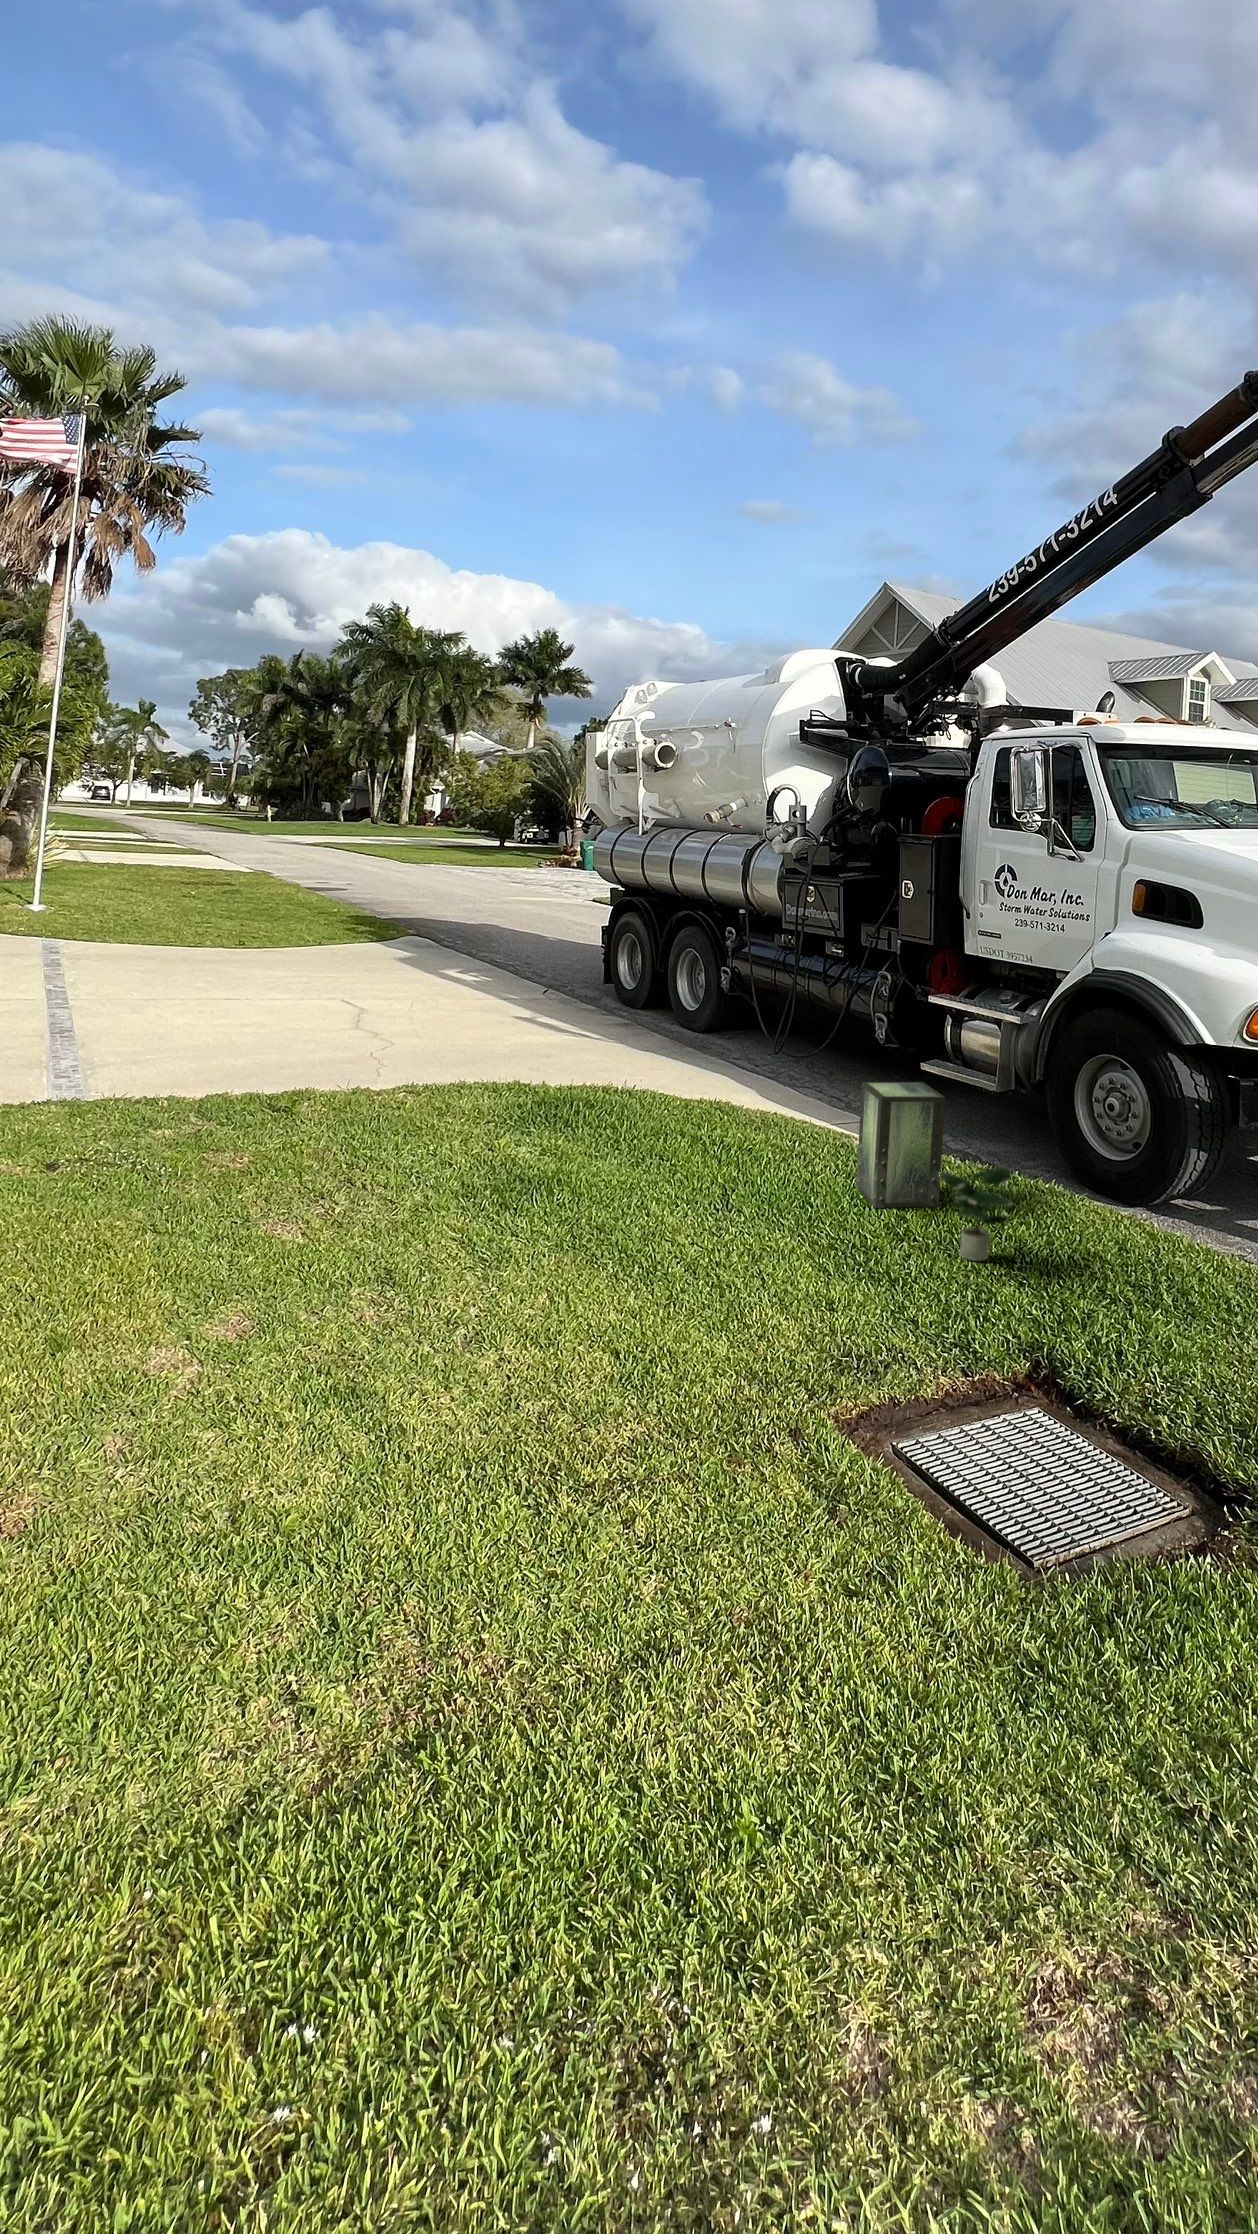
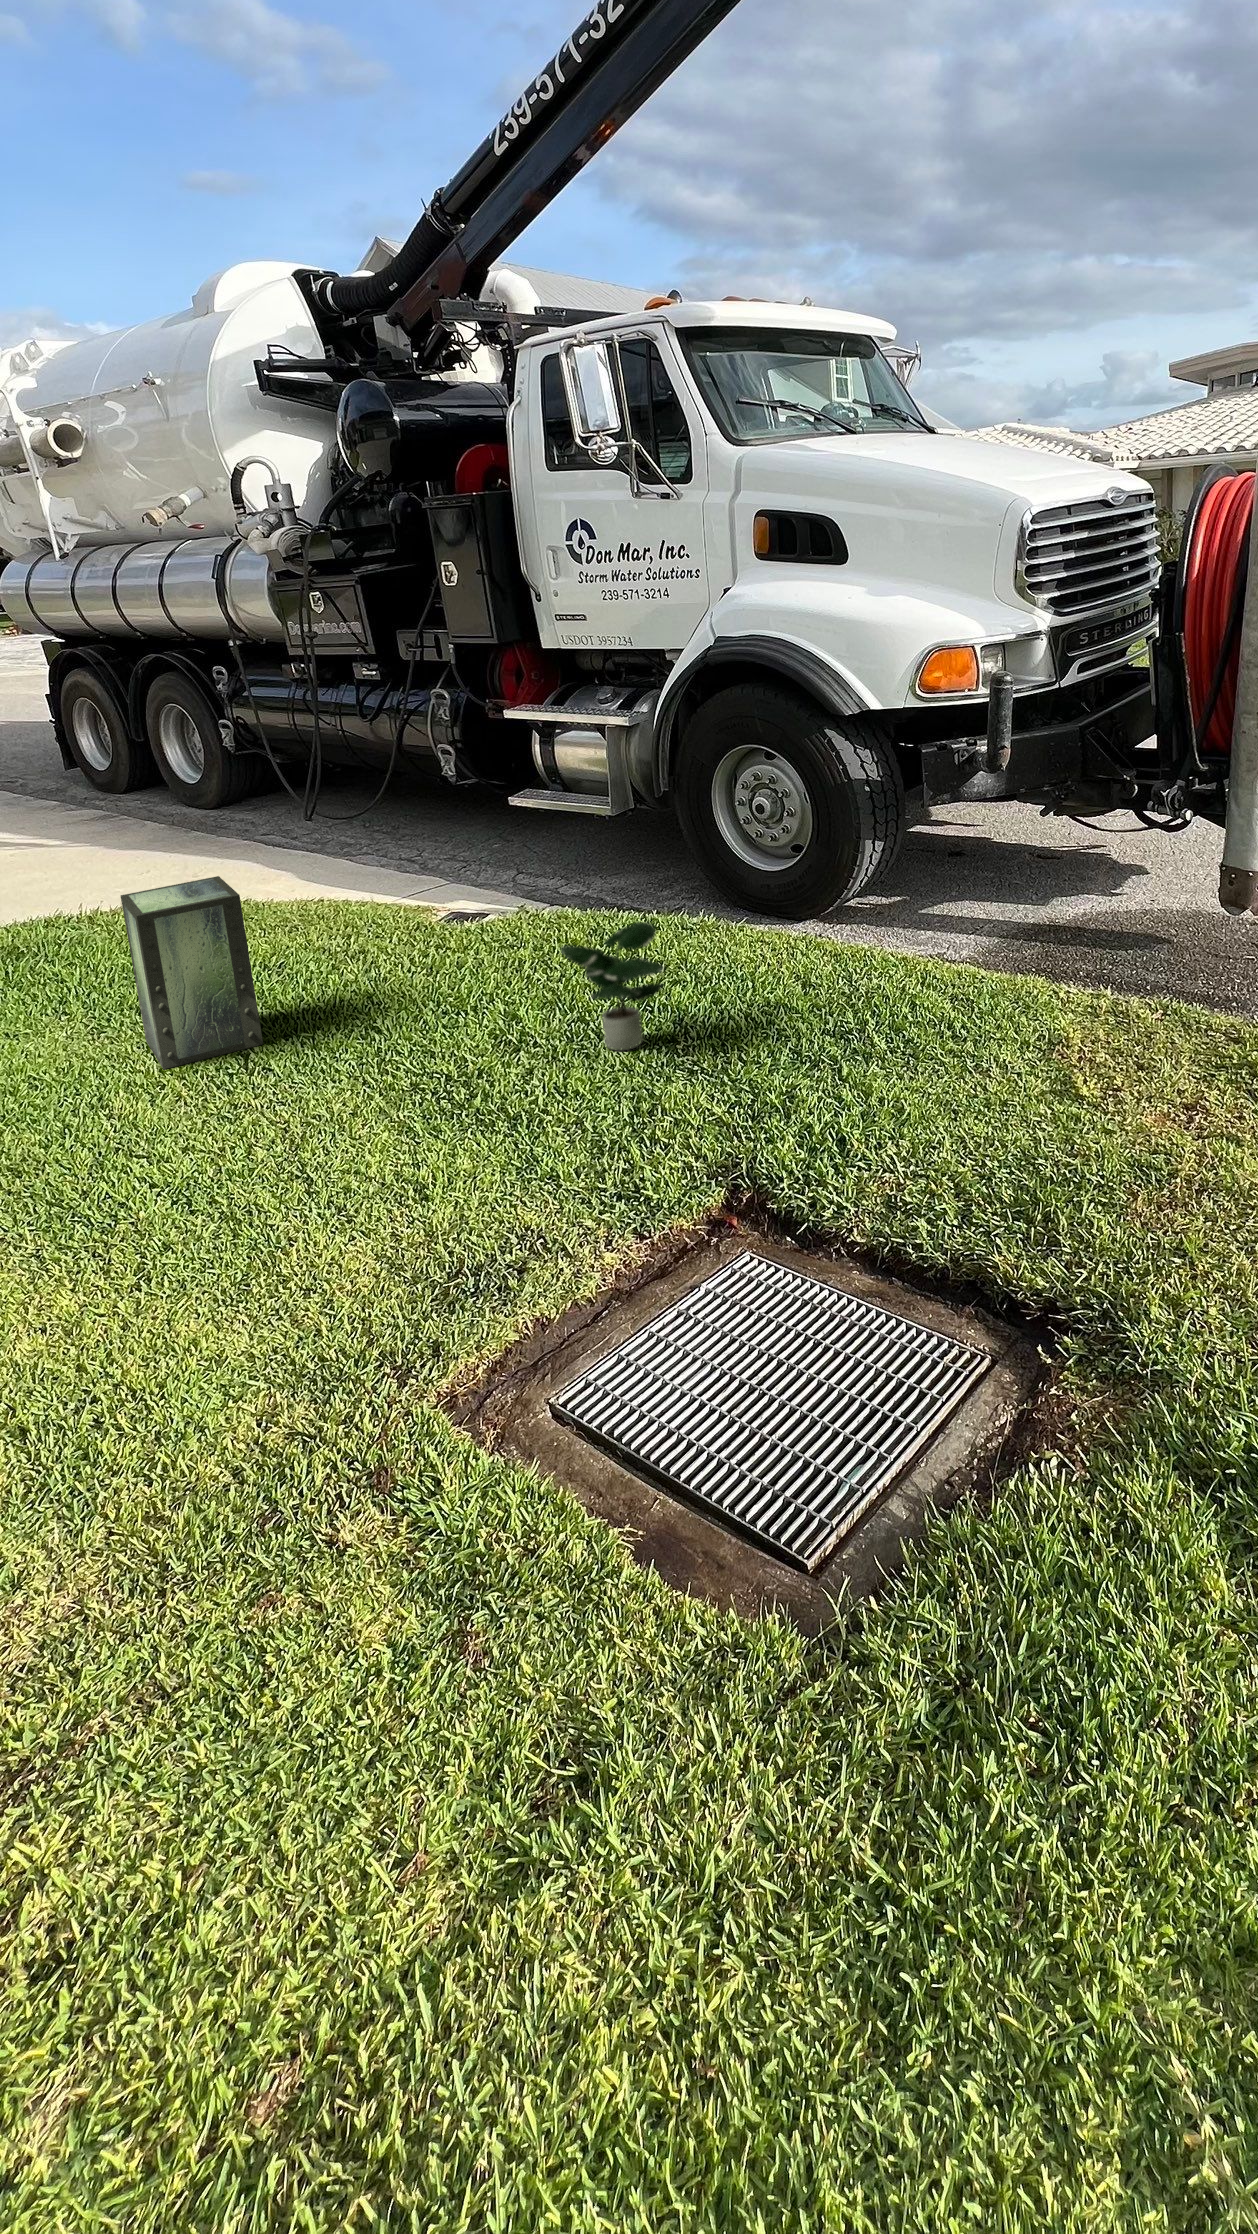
storage box: present [856,1082,945,1208] -> present [121,876,263,1069]

